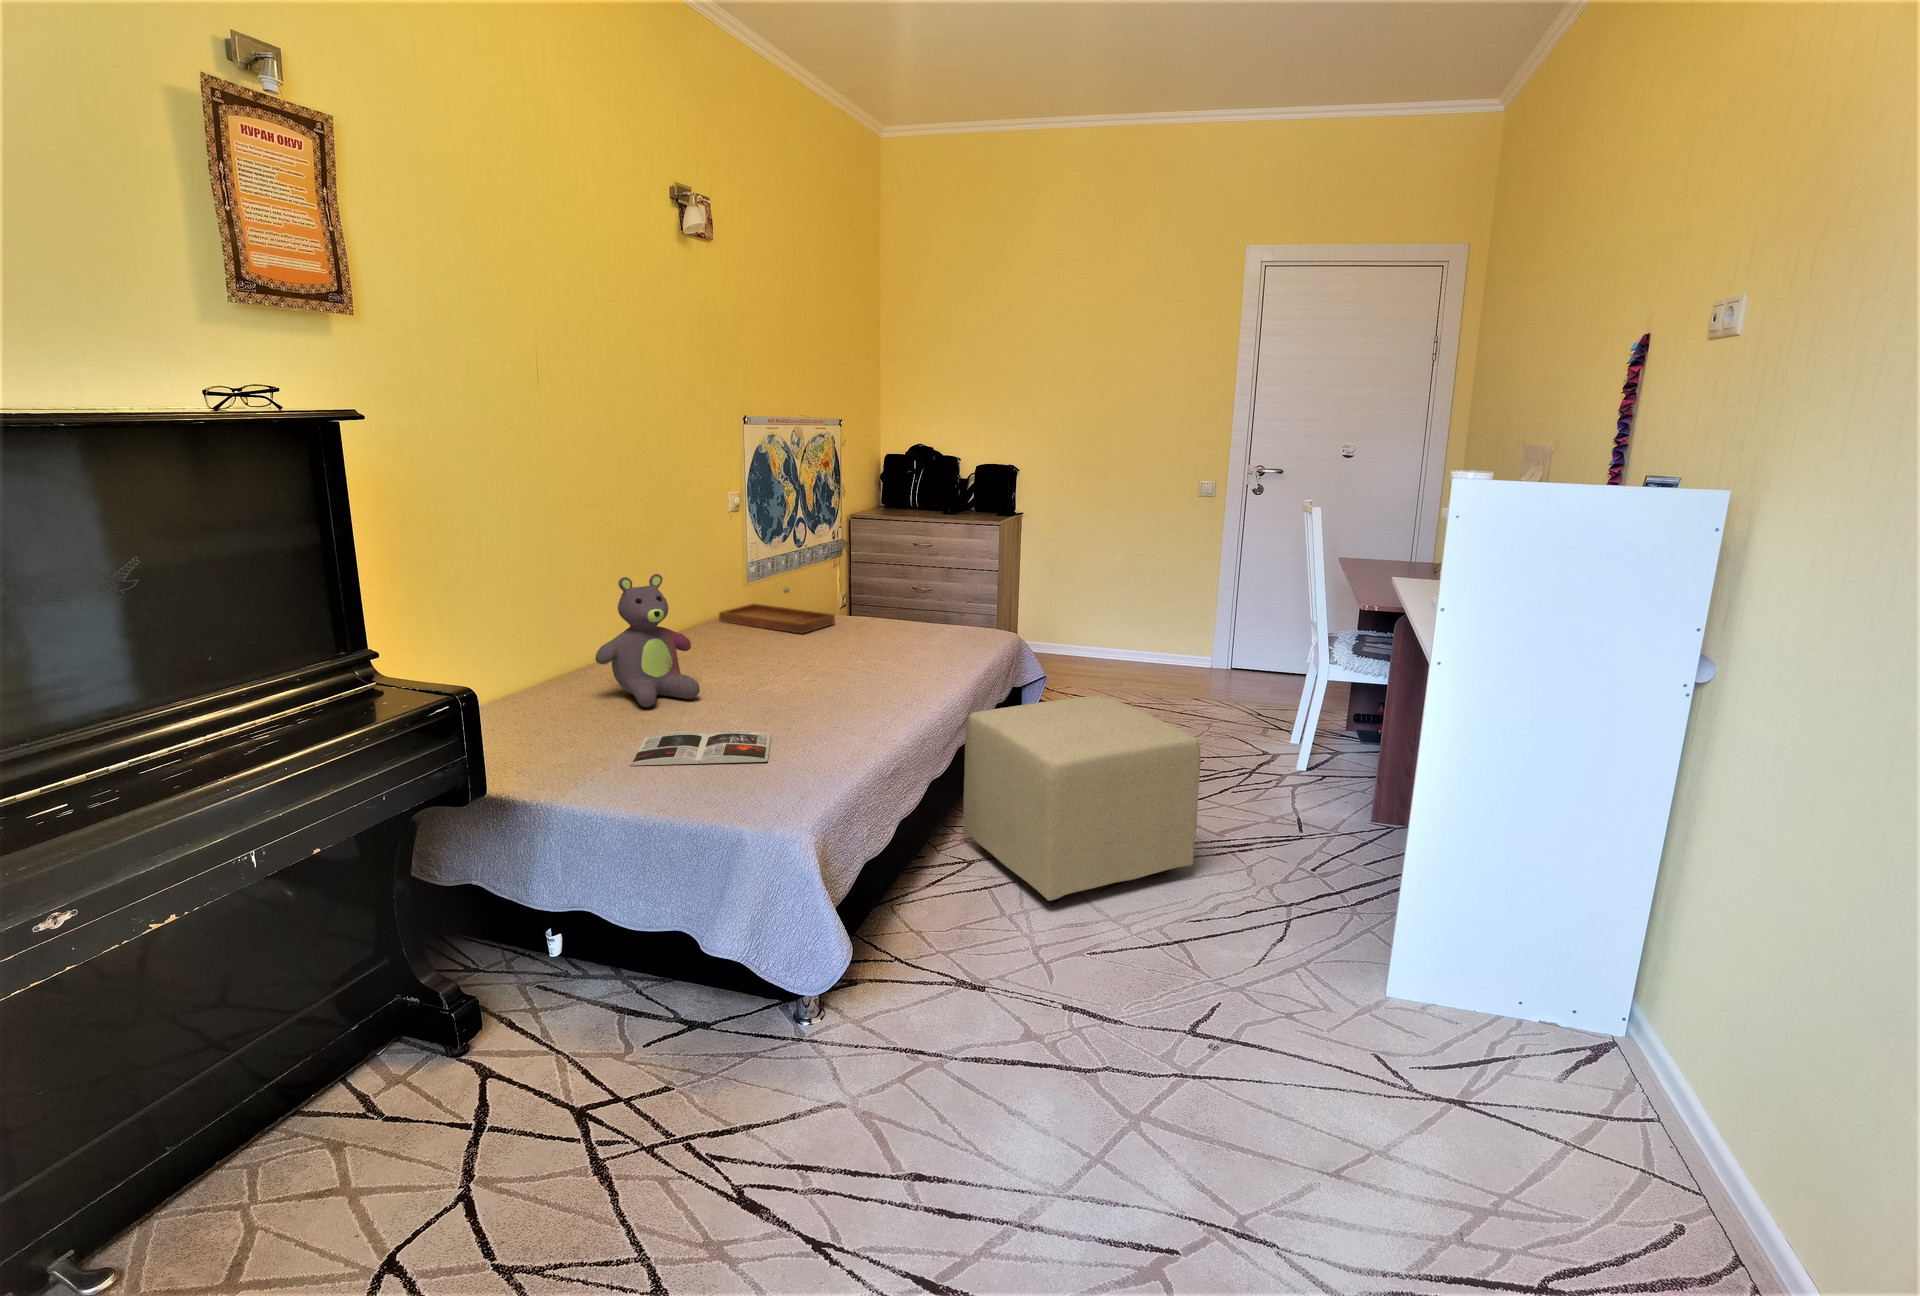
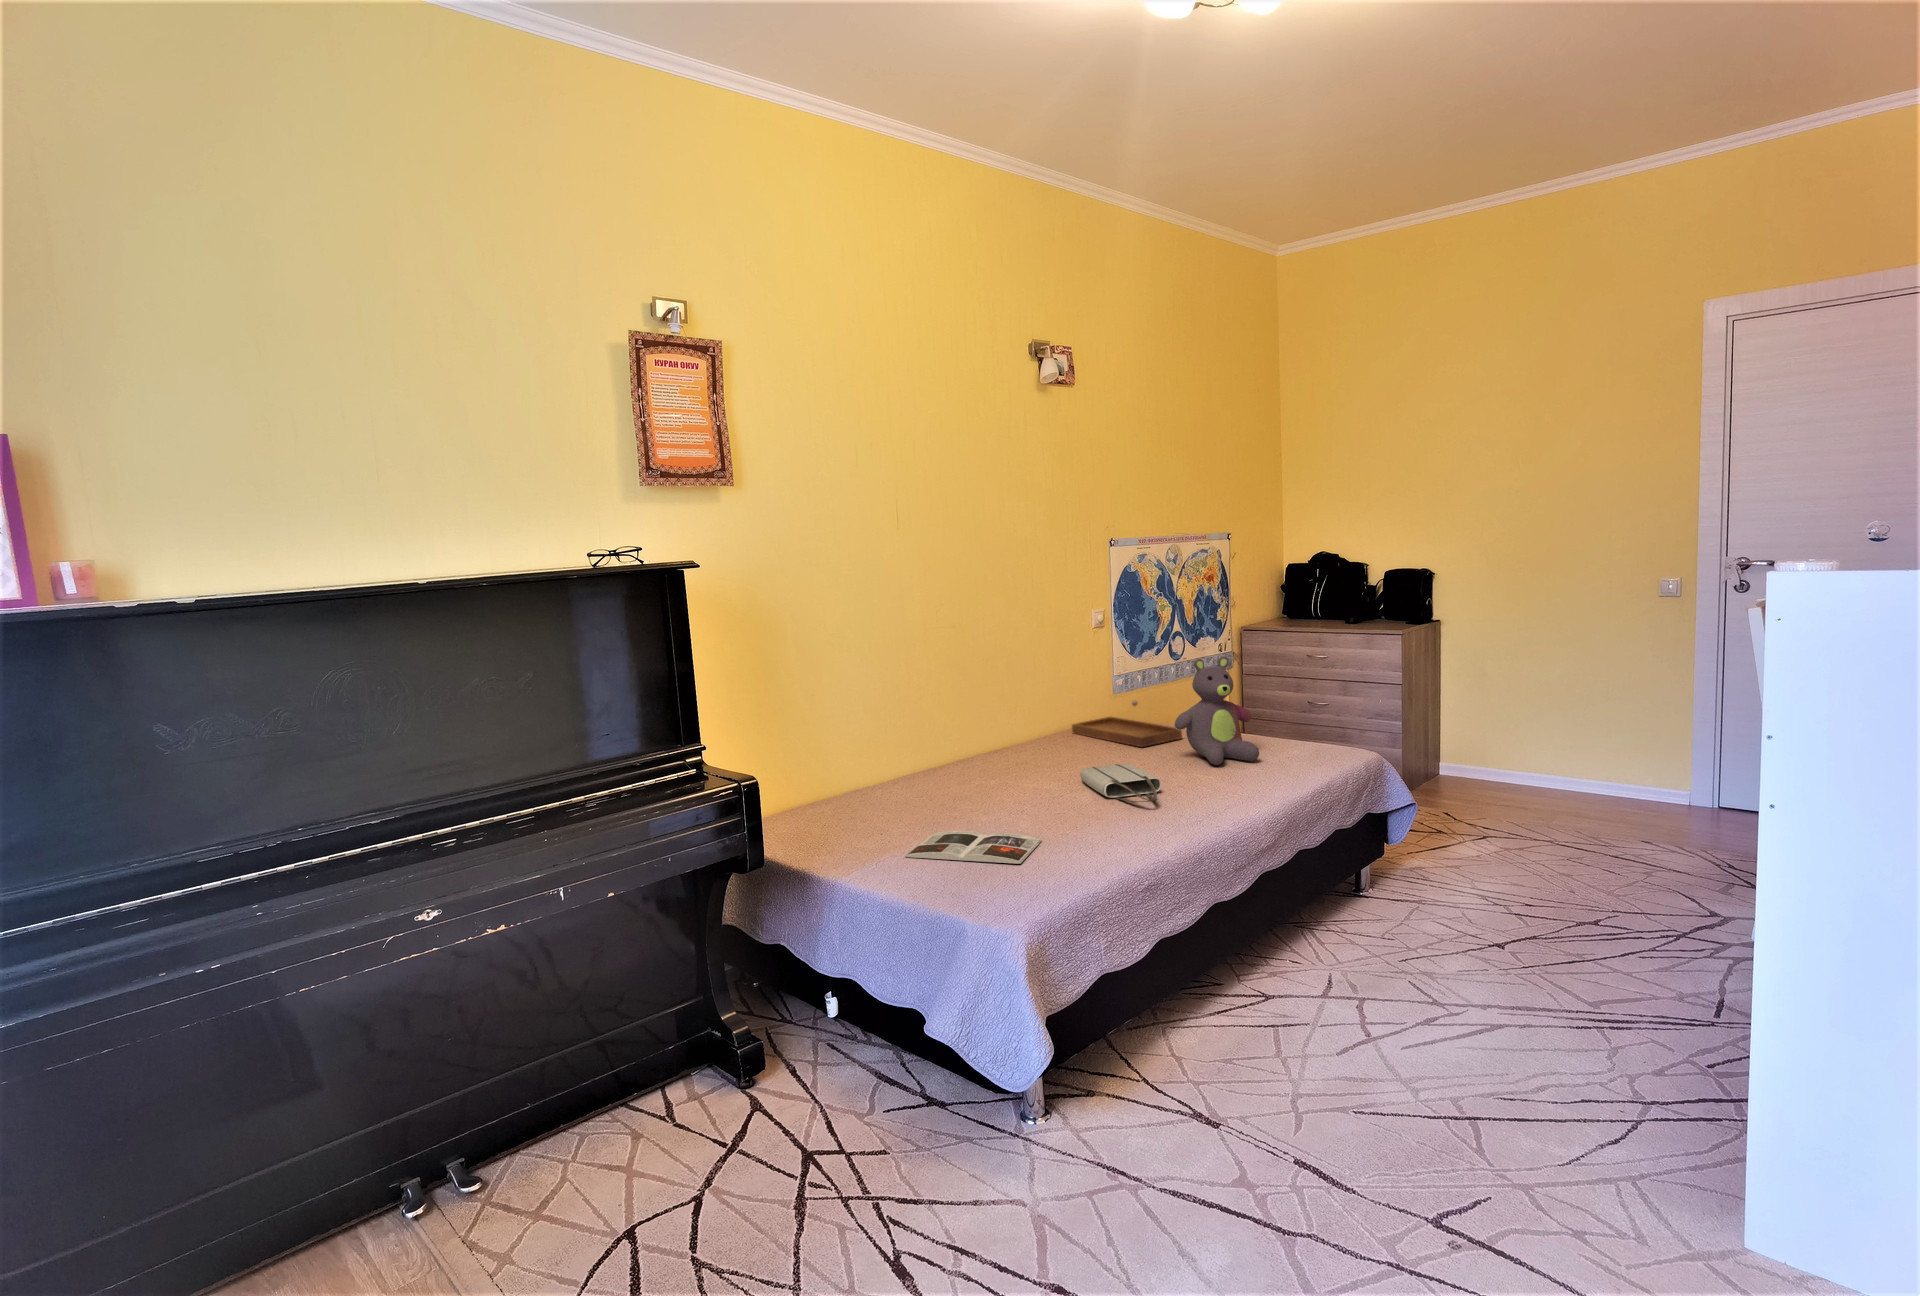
stuffed bear: present [595,574,700,707] -> present [1175,657,1259,765]
tote bag: none [765,651,862,689] -> present [1080,764,1161,802]
ottoman: present [963,696,1200,901] -> none [1268,827,1538,1051]

